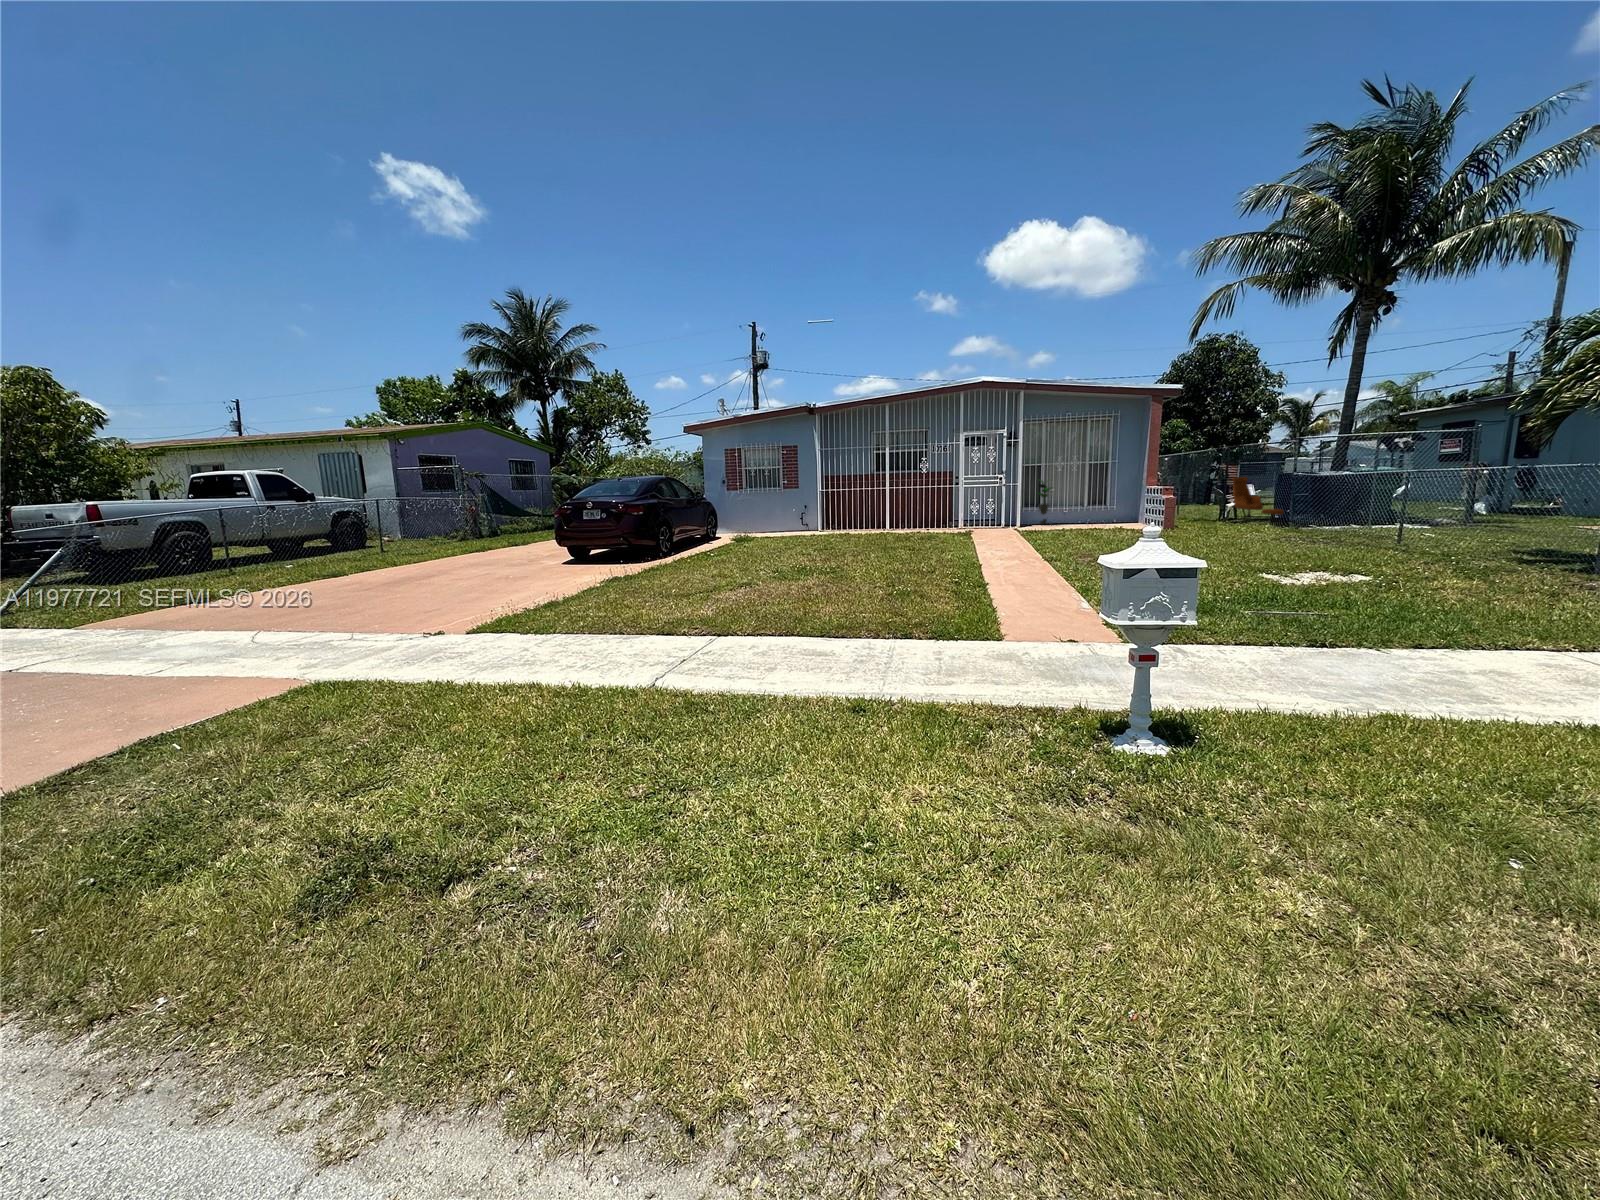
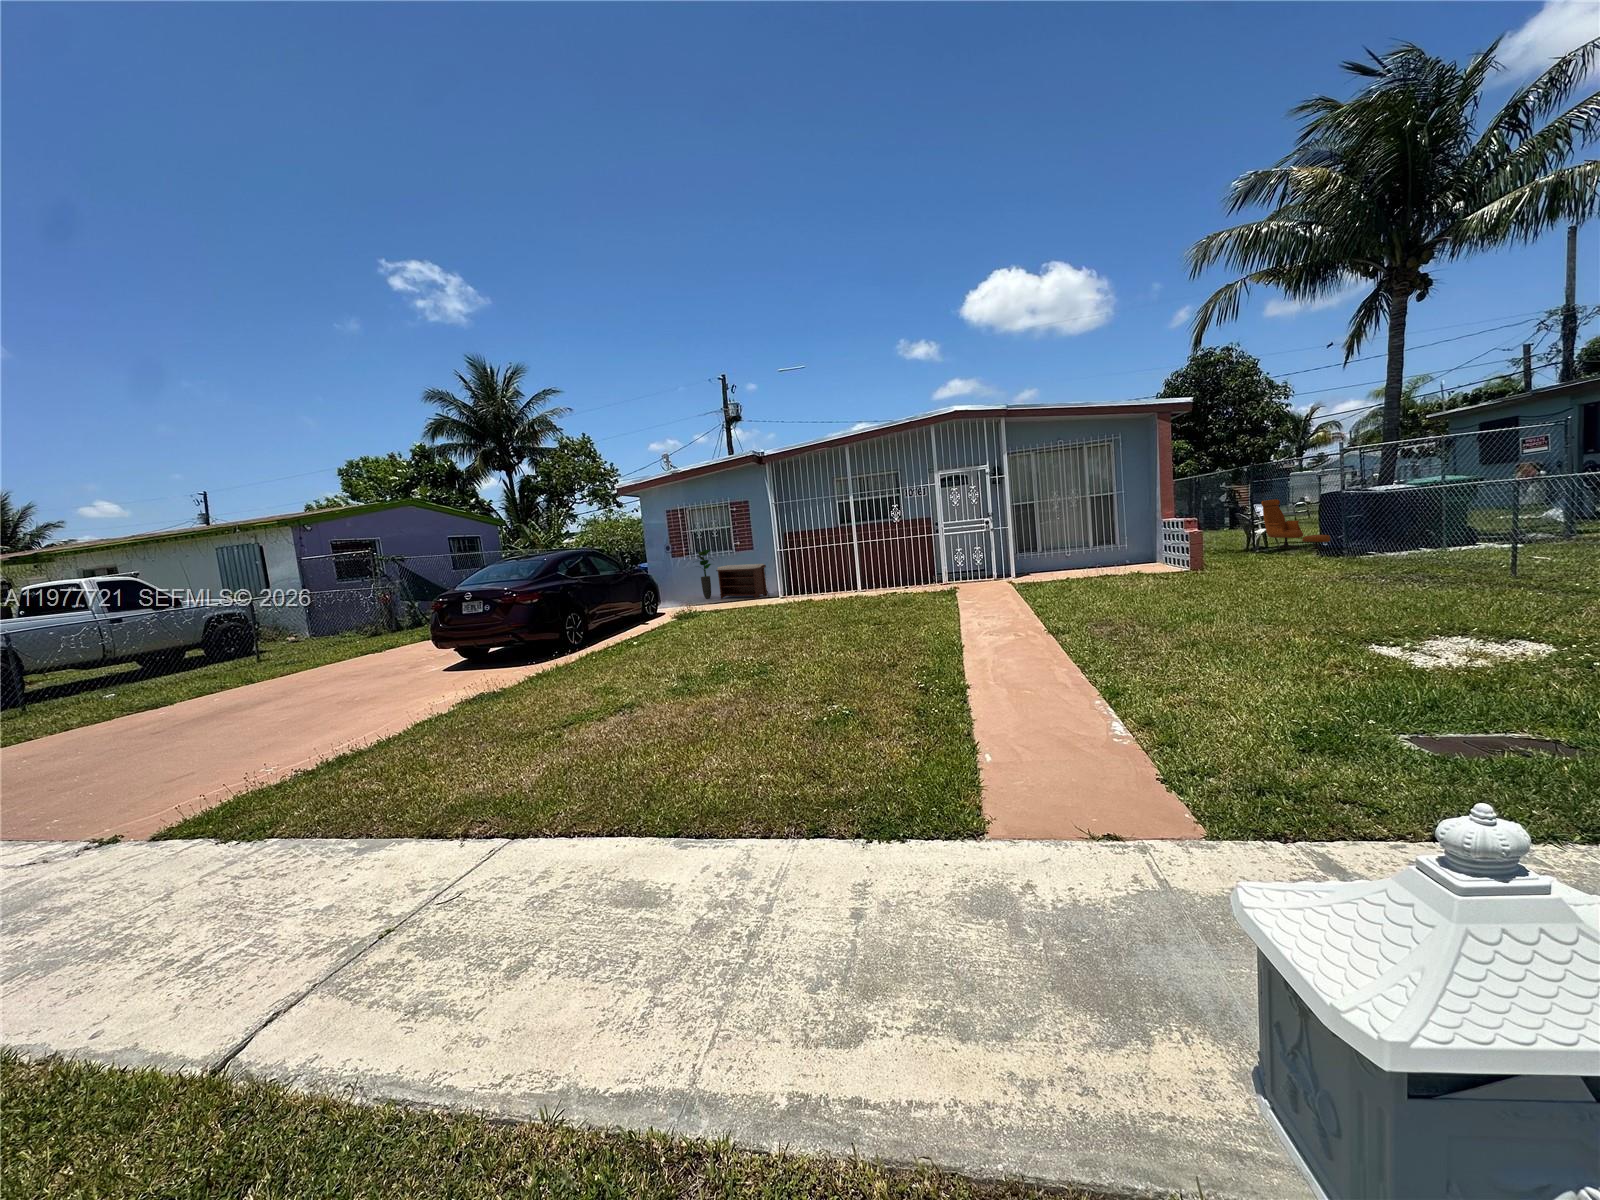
potted plant: present [1036,480,1052,525] -> present [698,550,711,599]
bench: none [764,501,808,530] -> present [716,564,767,599]

